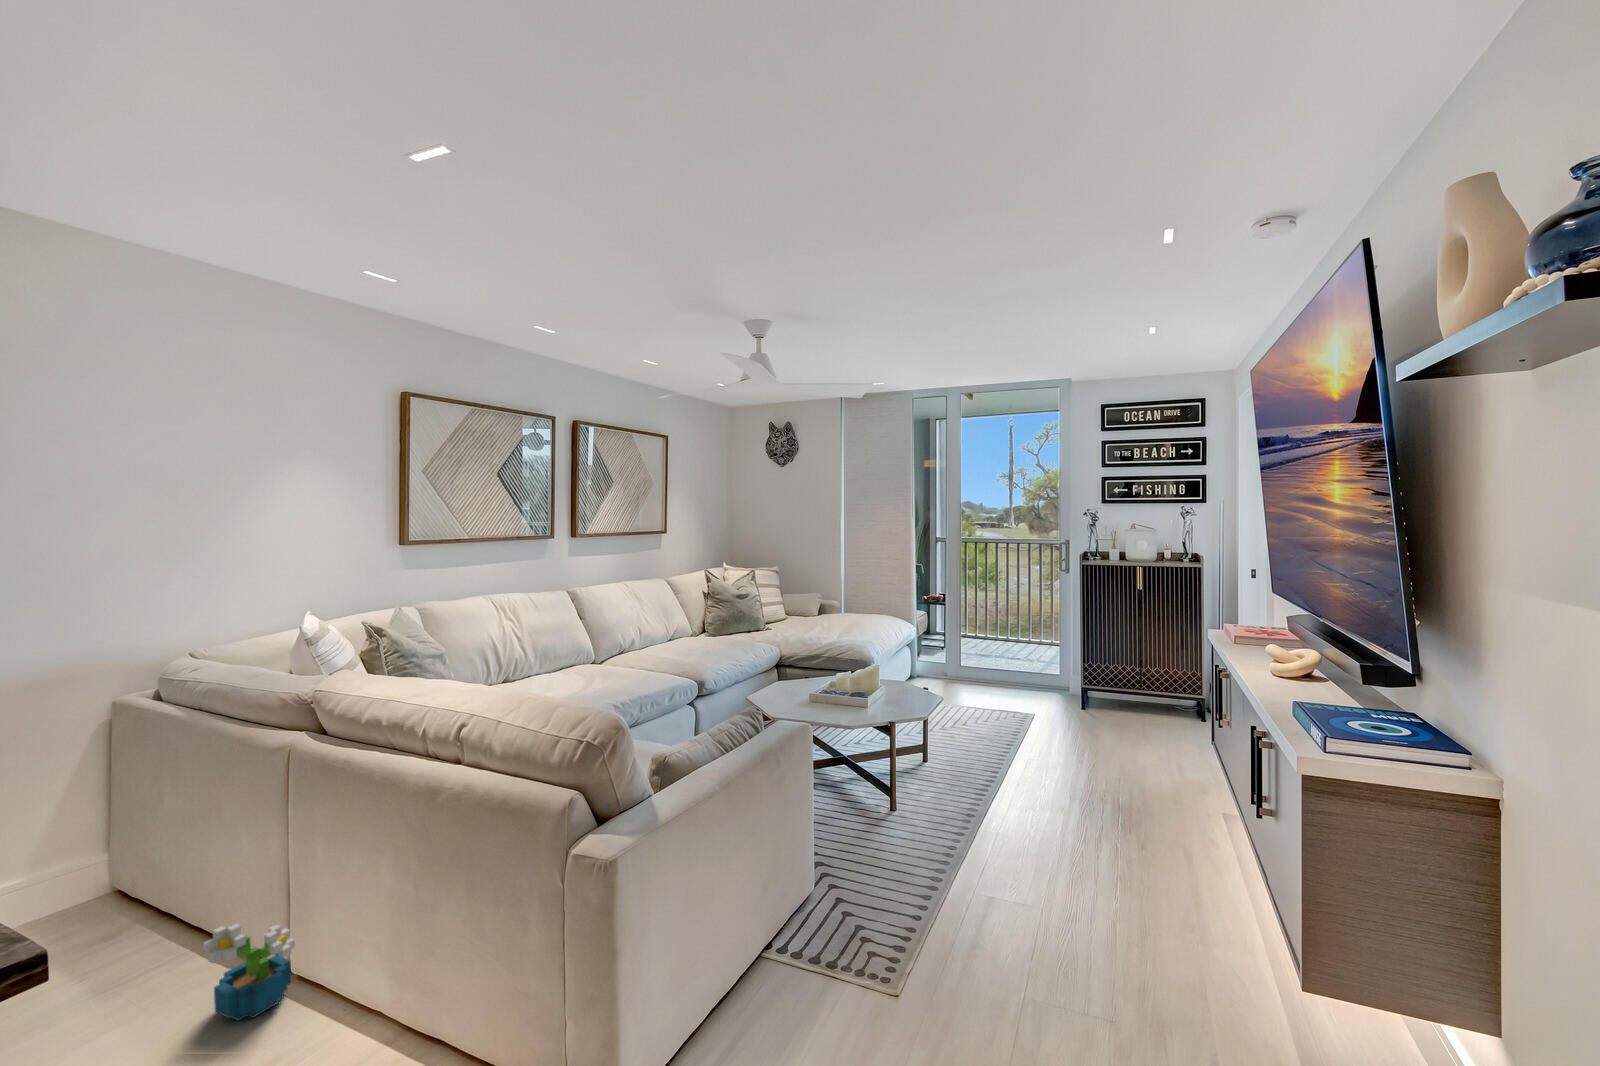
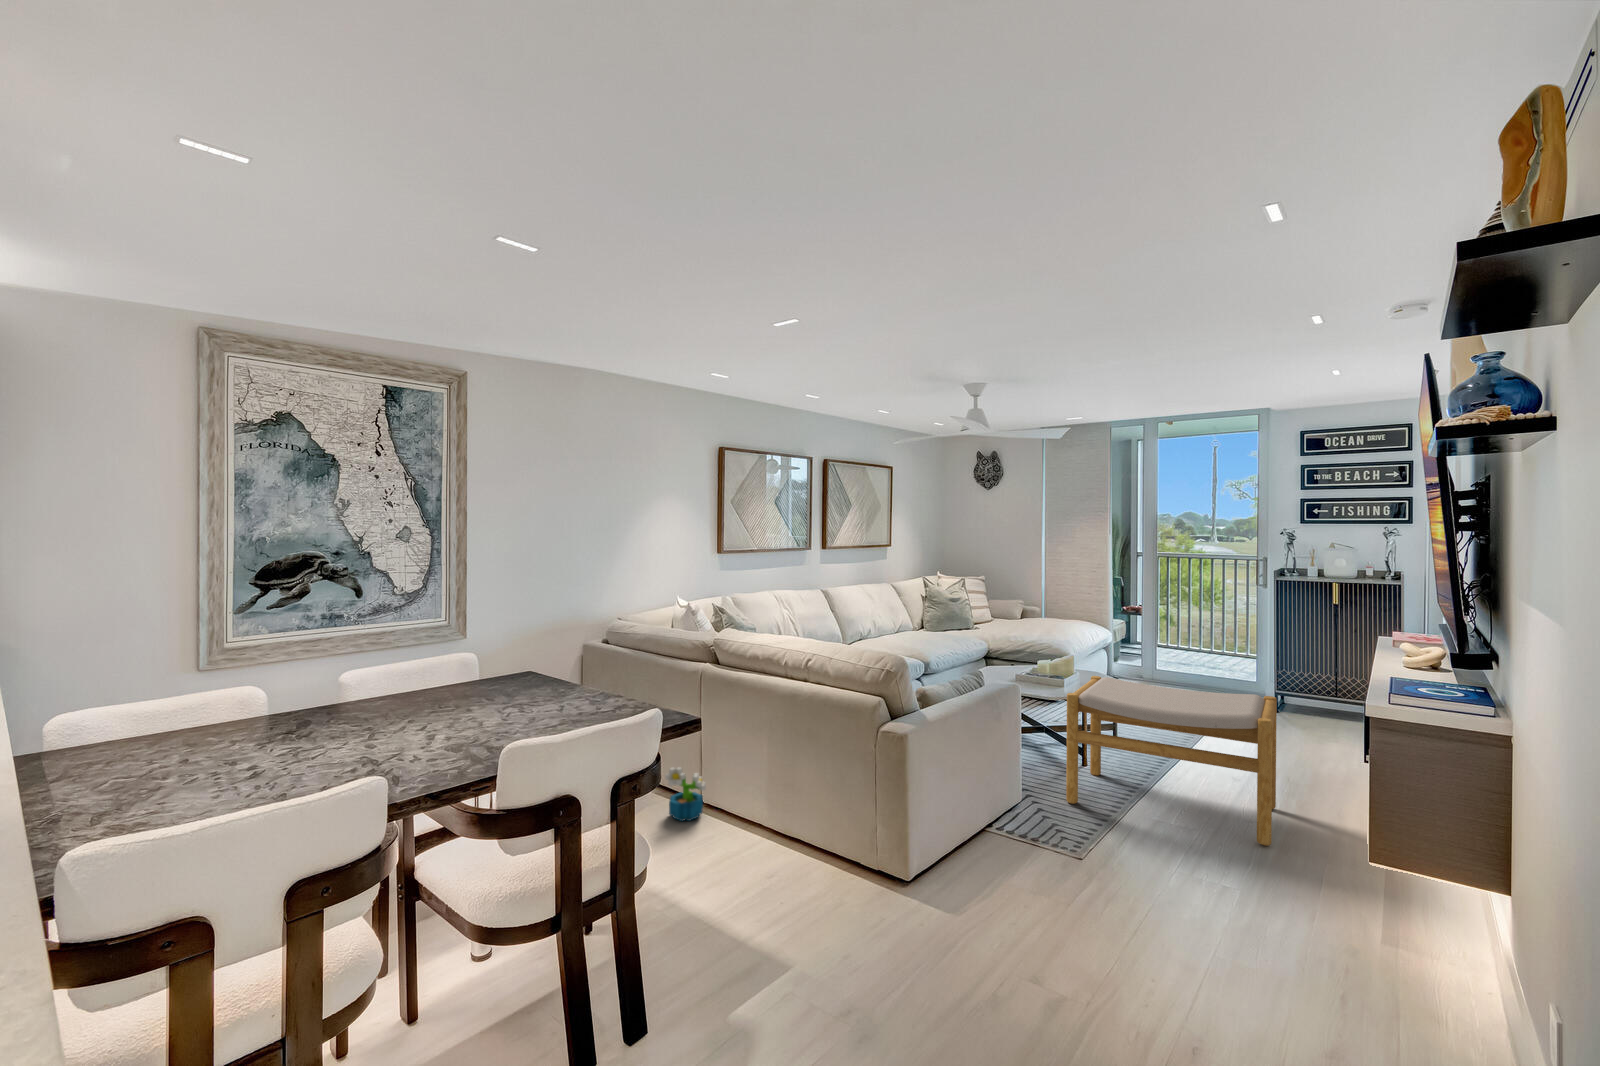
footstool: none [874,696,1133,922] -> present [1066,676,1277,846]

